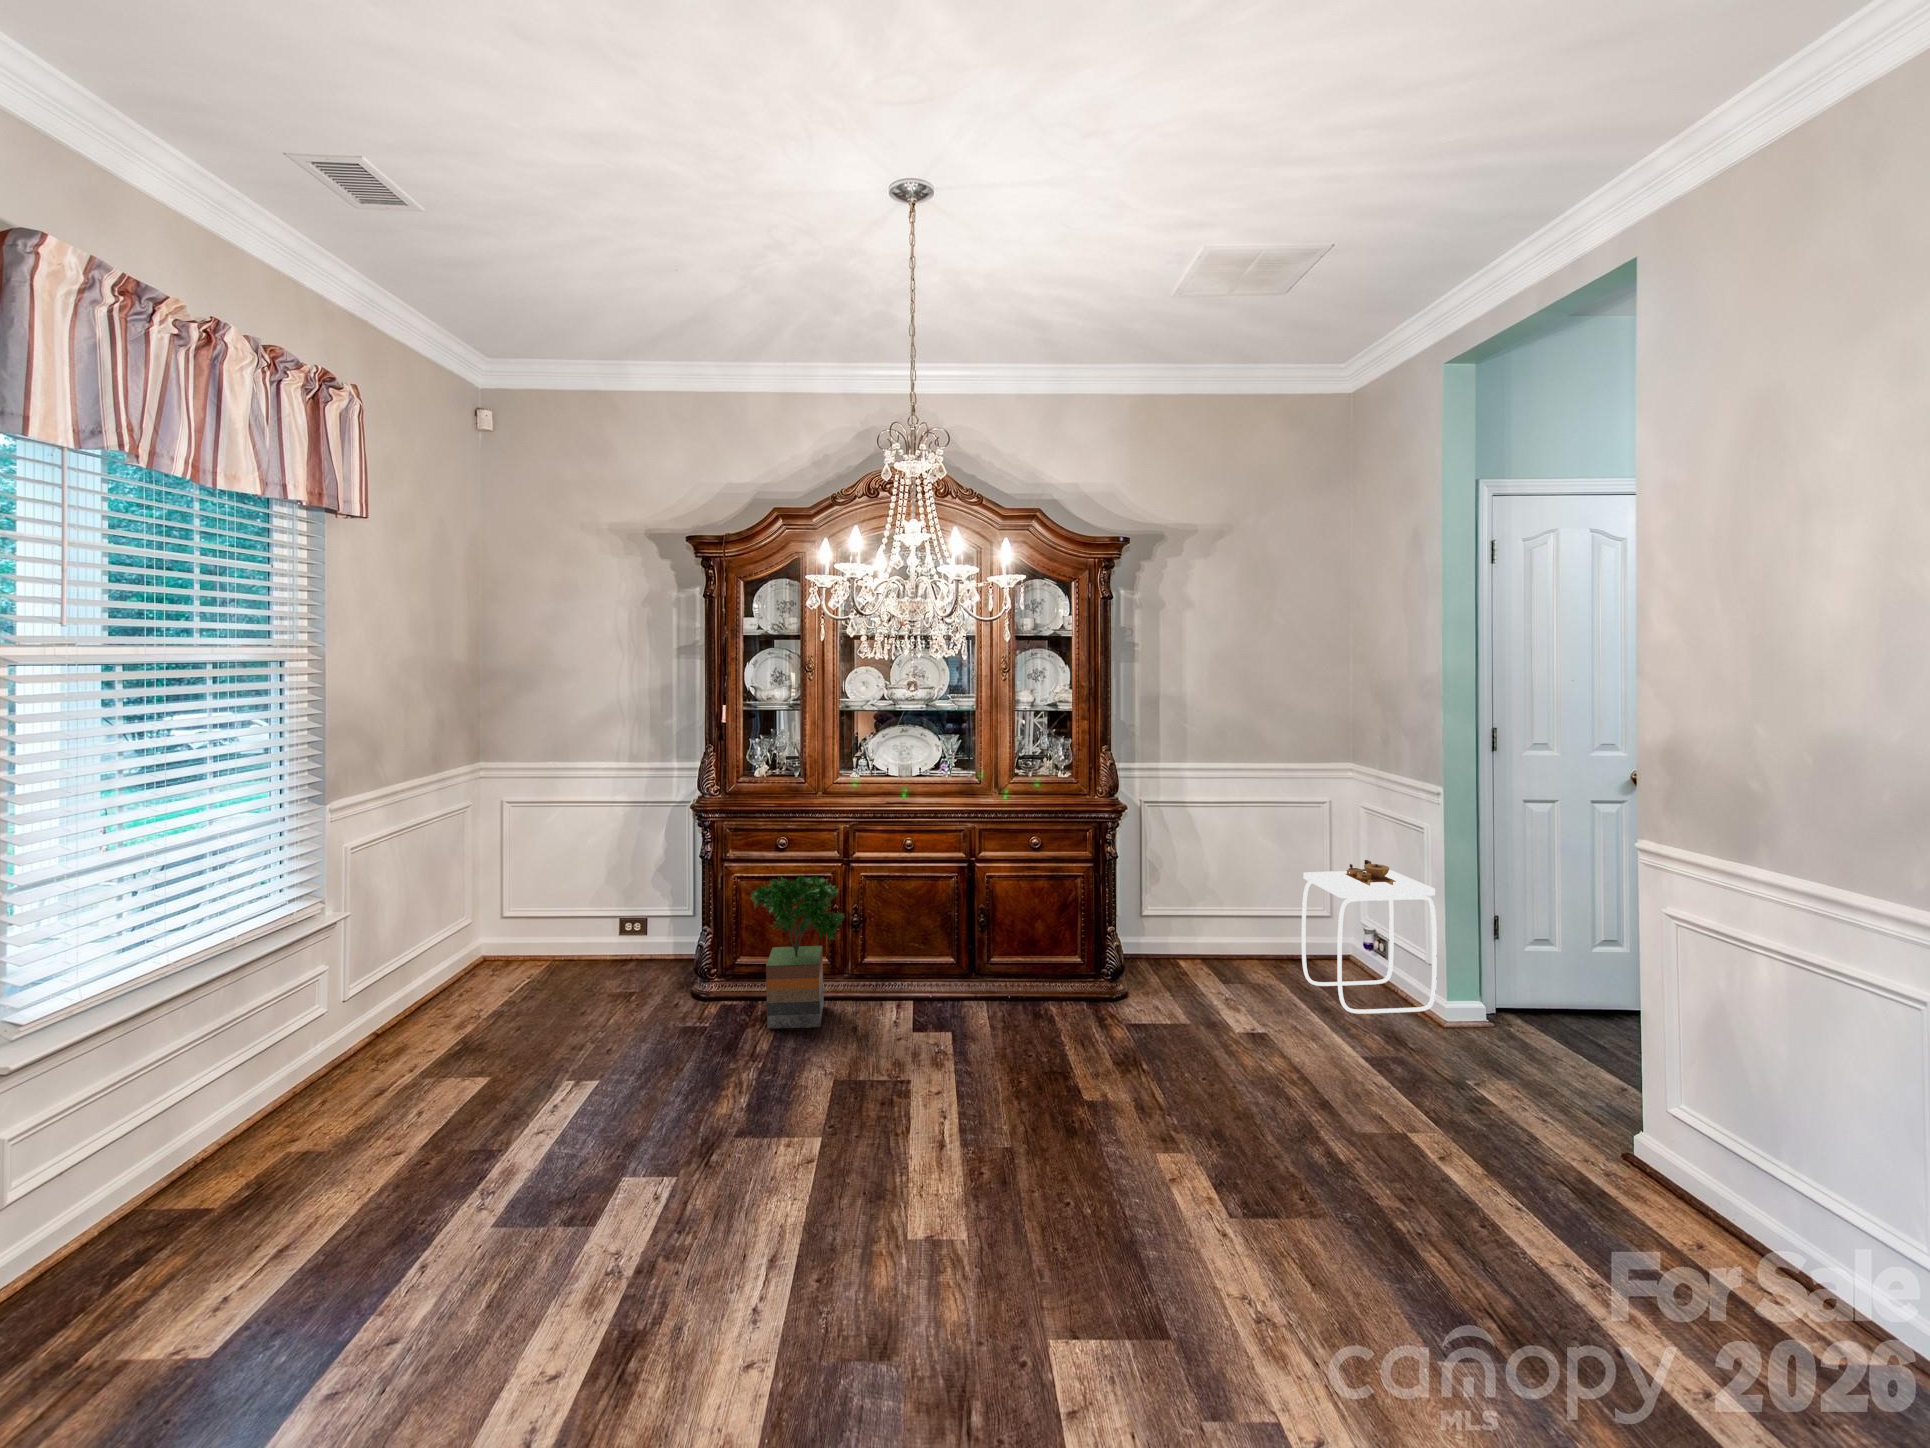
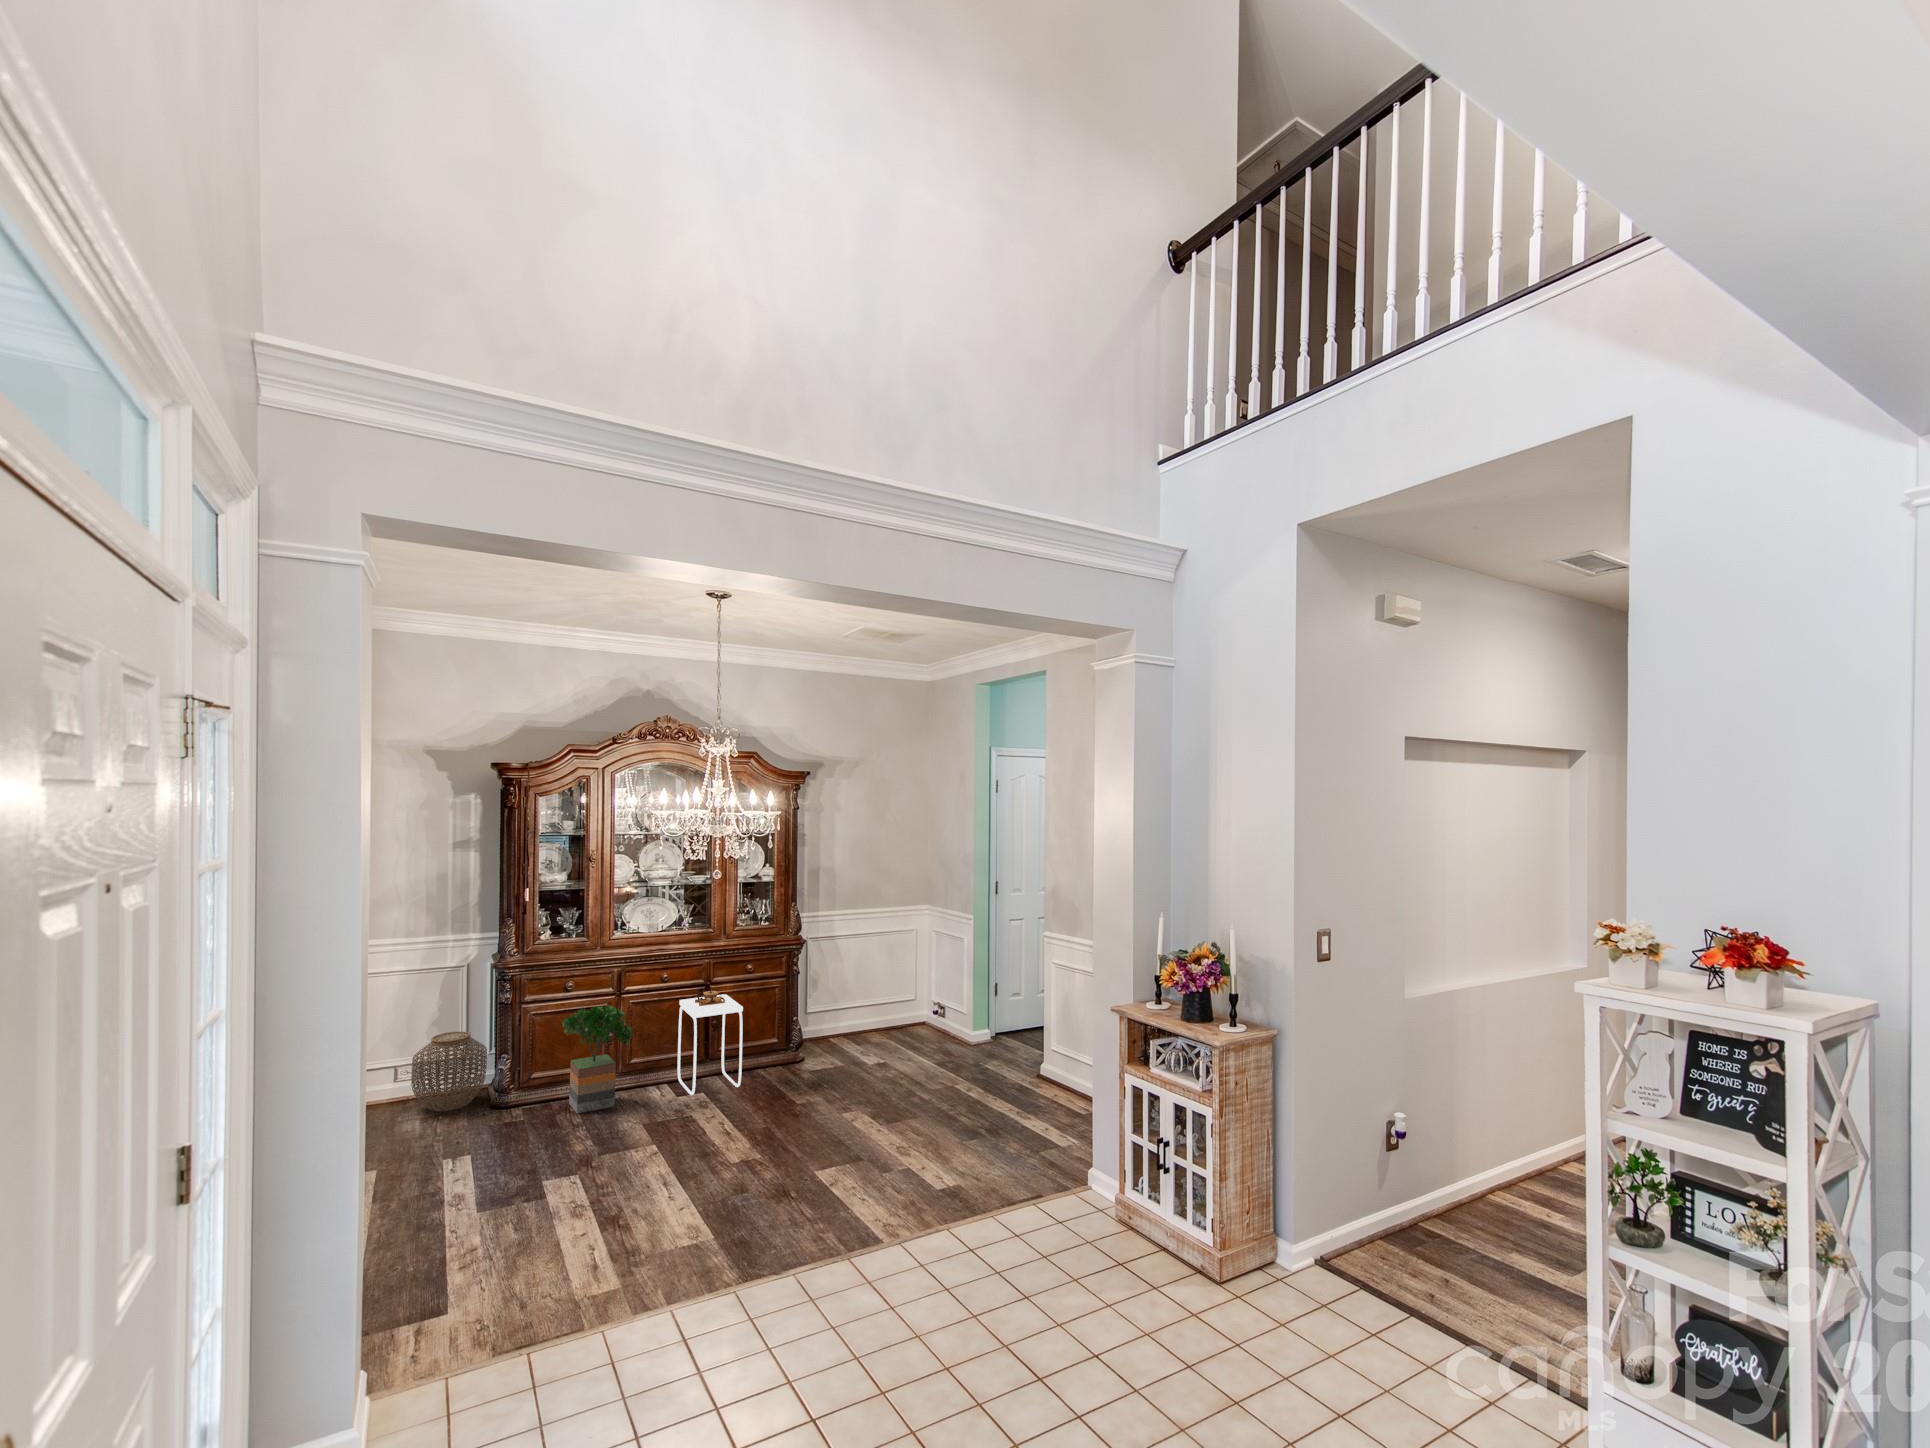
side table: present [1302,860,1437,1014] -> present [678,991,743,1095]
woven basket: none [612,884,700,984] -> present [411,1032,487,1111]

